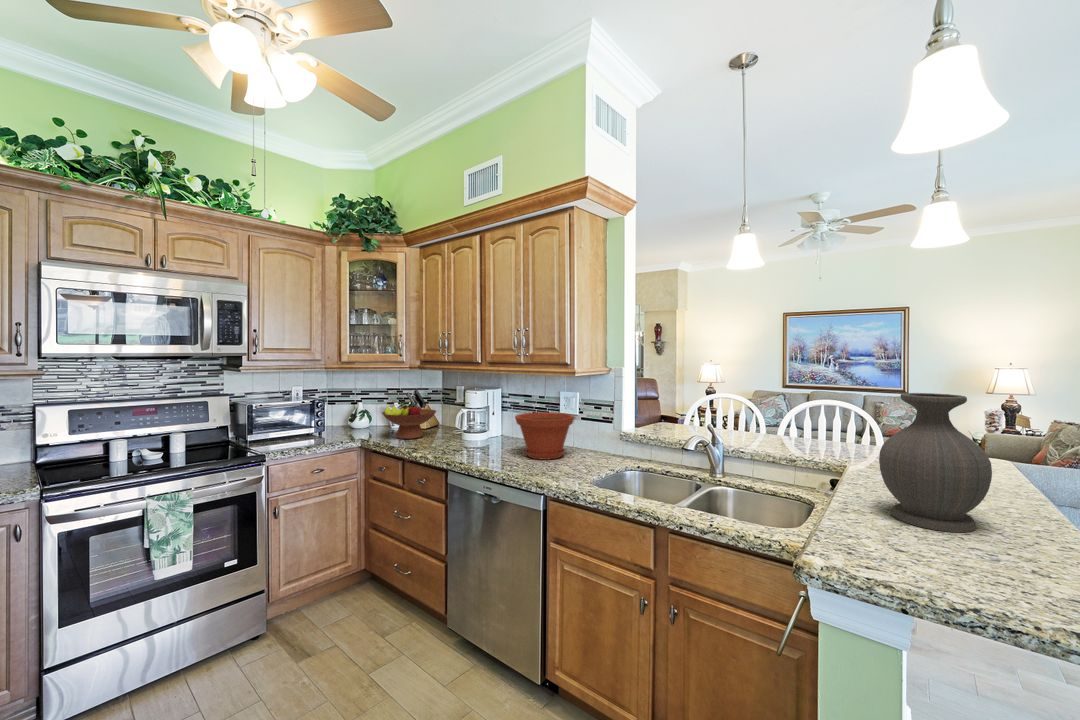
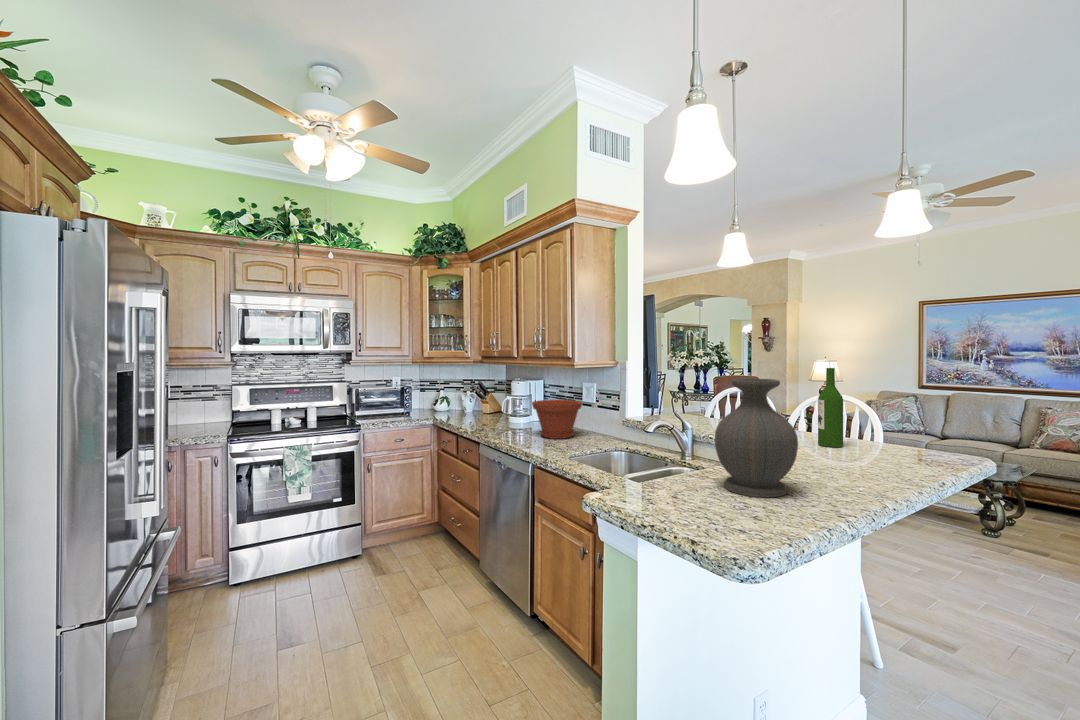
wine bottle: none [842,376,868,455] -> present [818,368,843,447]
fruit bowl: present [382,403,436,439] -> none [448,391,492,419]

